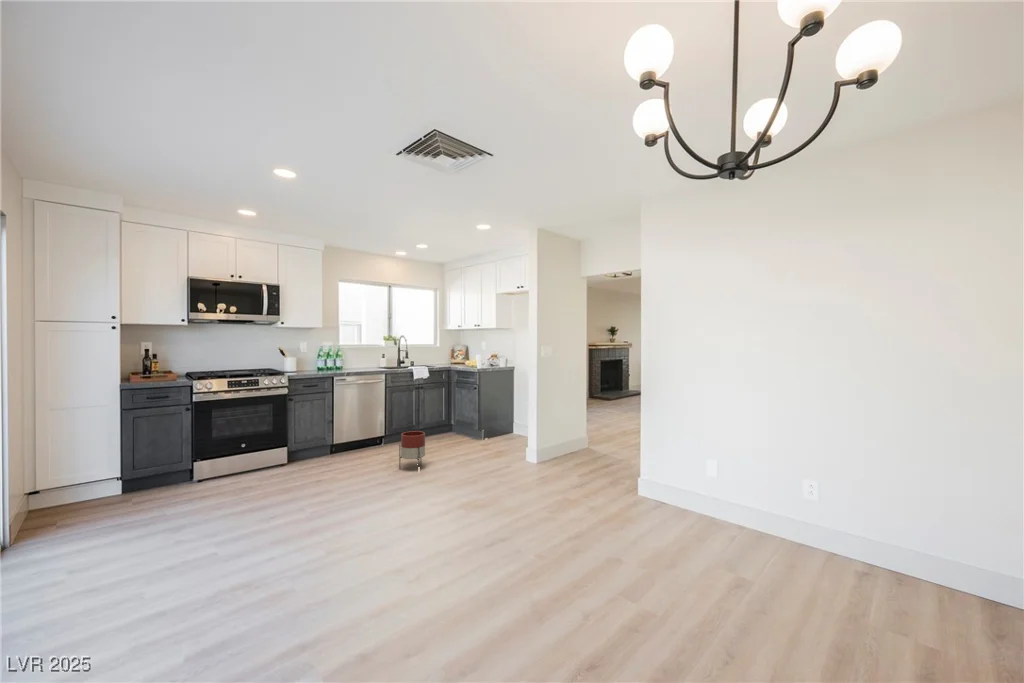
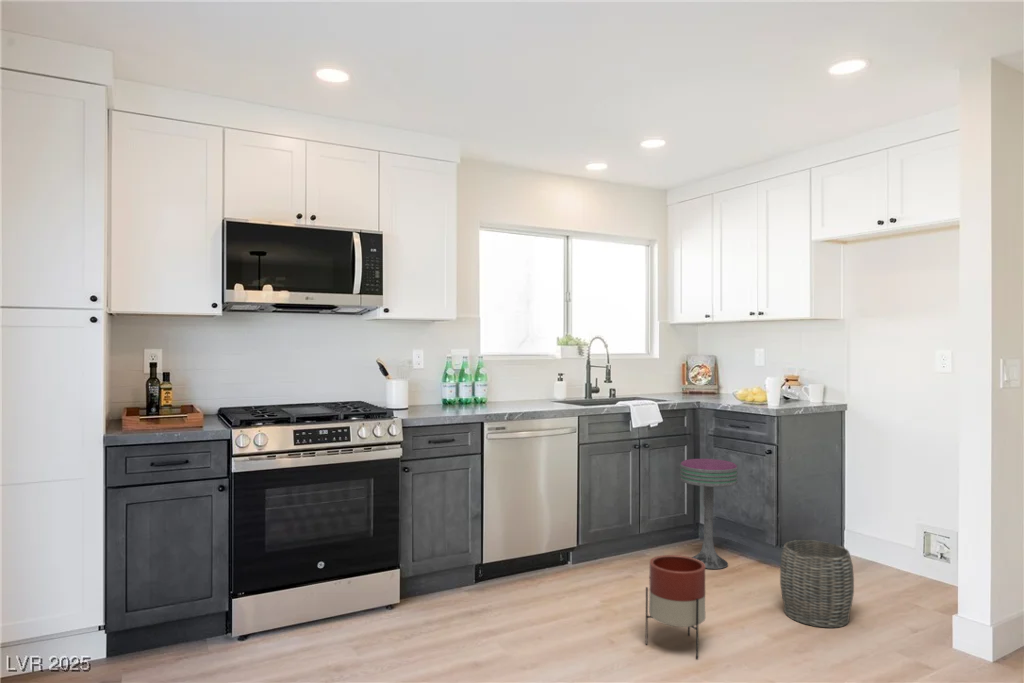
bar stool: none [436,393,461,442] -> present [680,459,738,569]
woven basket: none [467,424,496,459] -> present [780,540,854,628]

